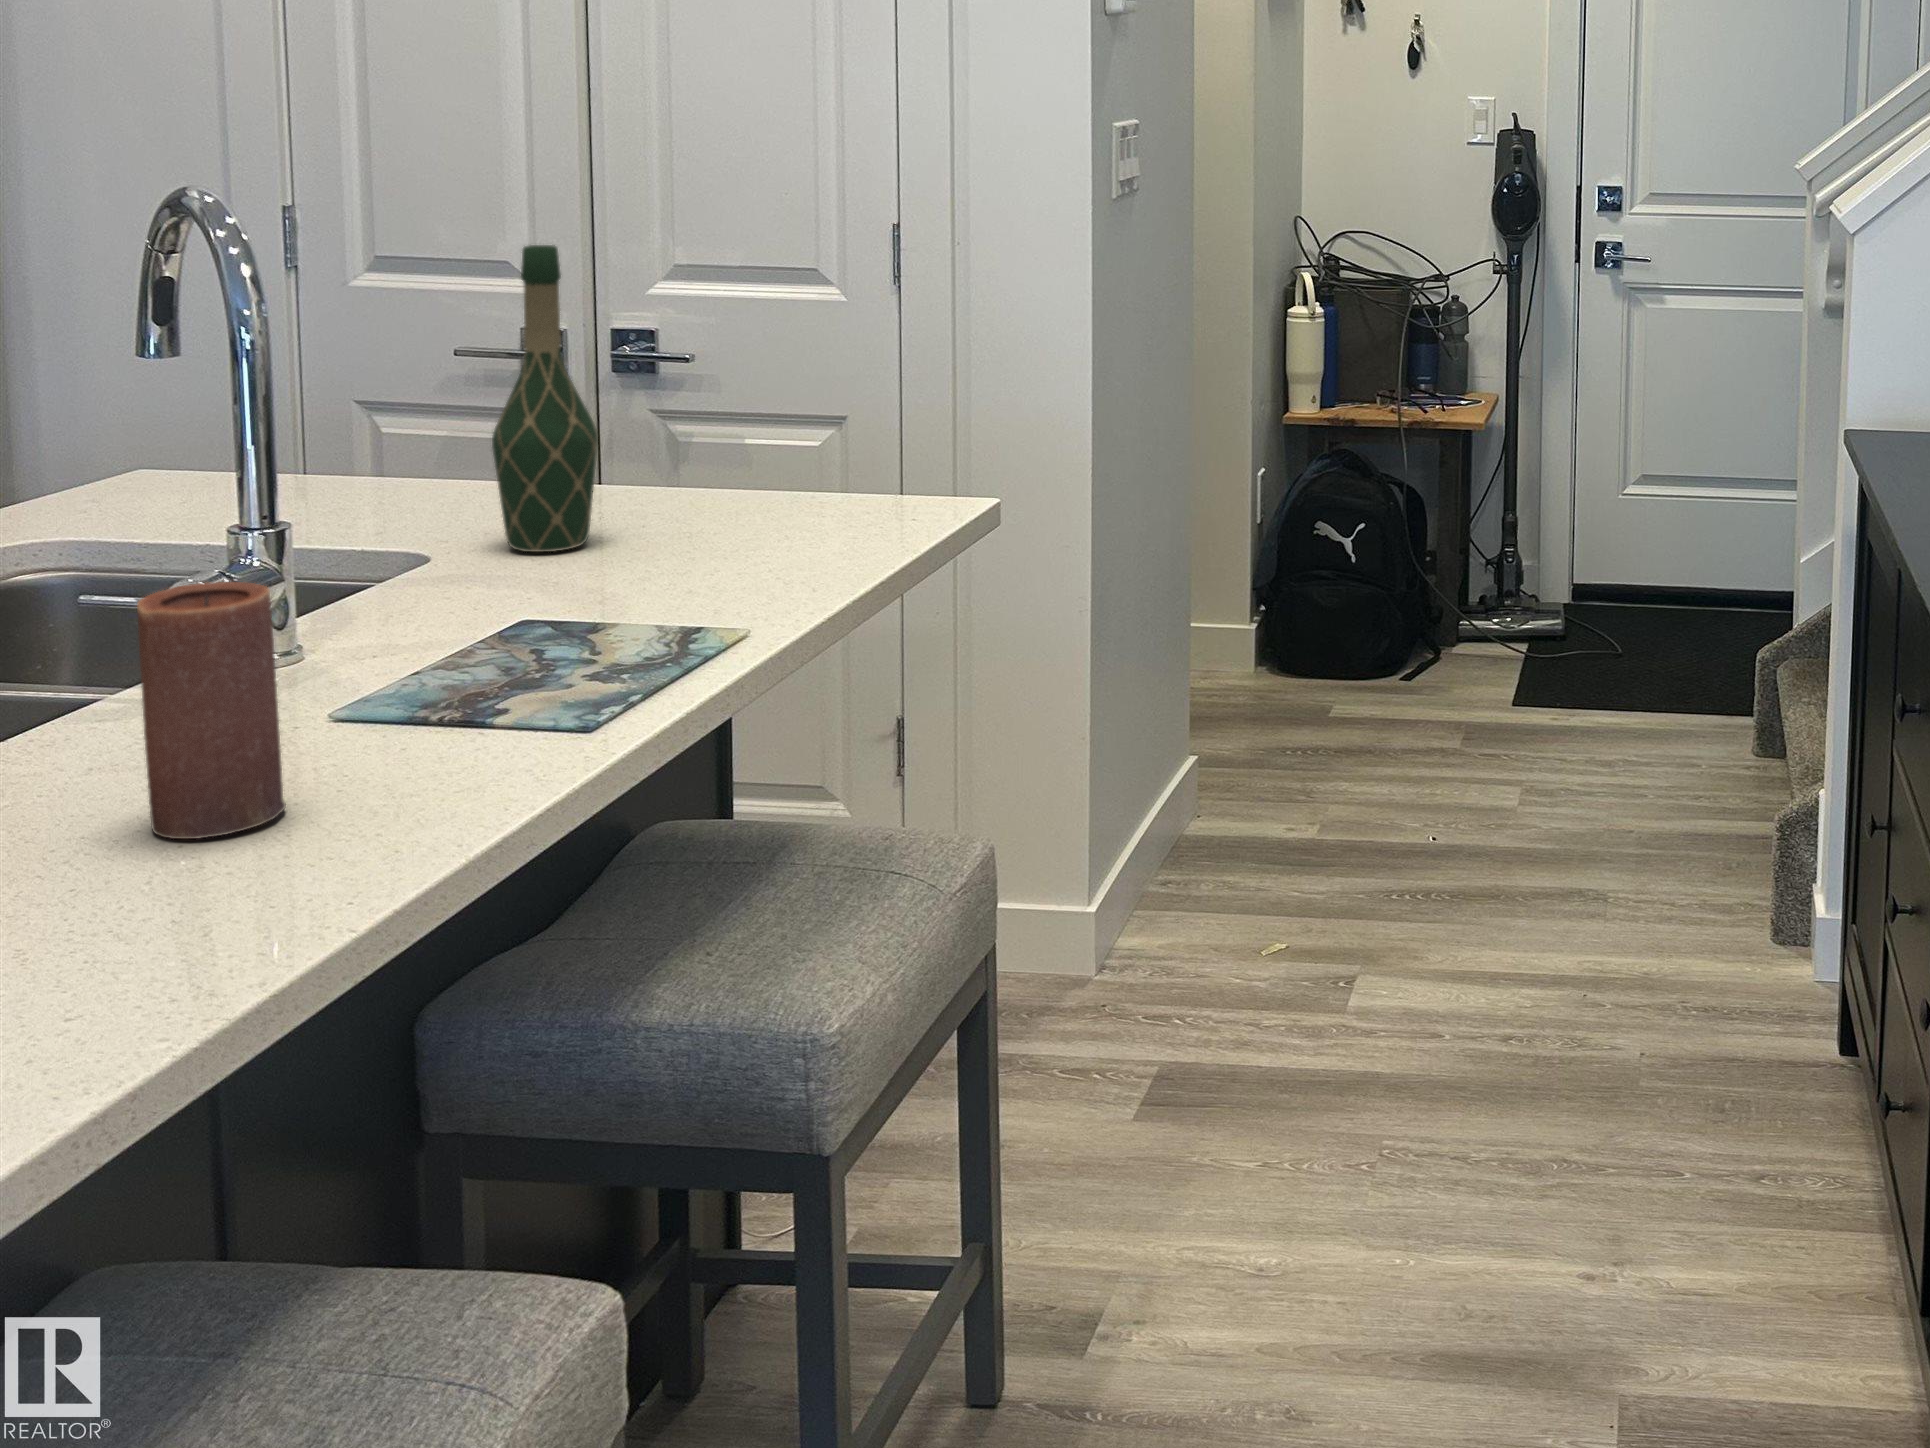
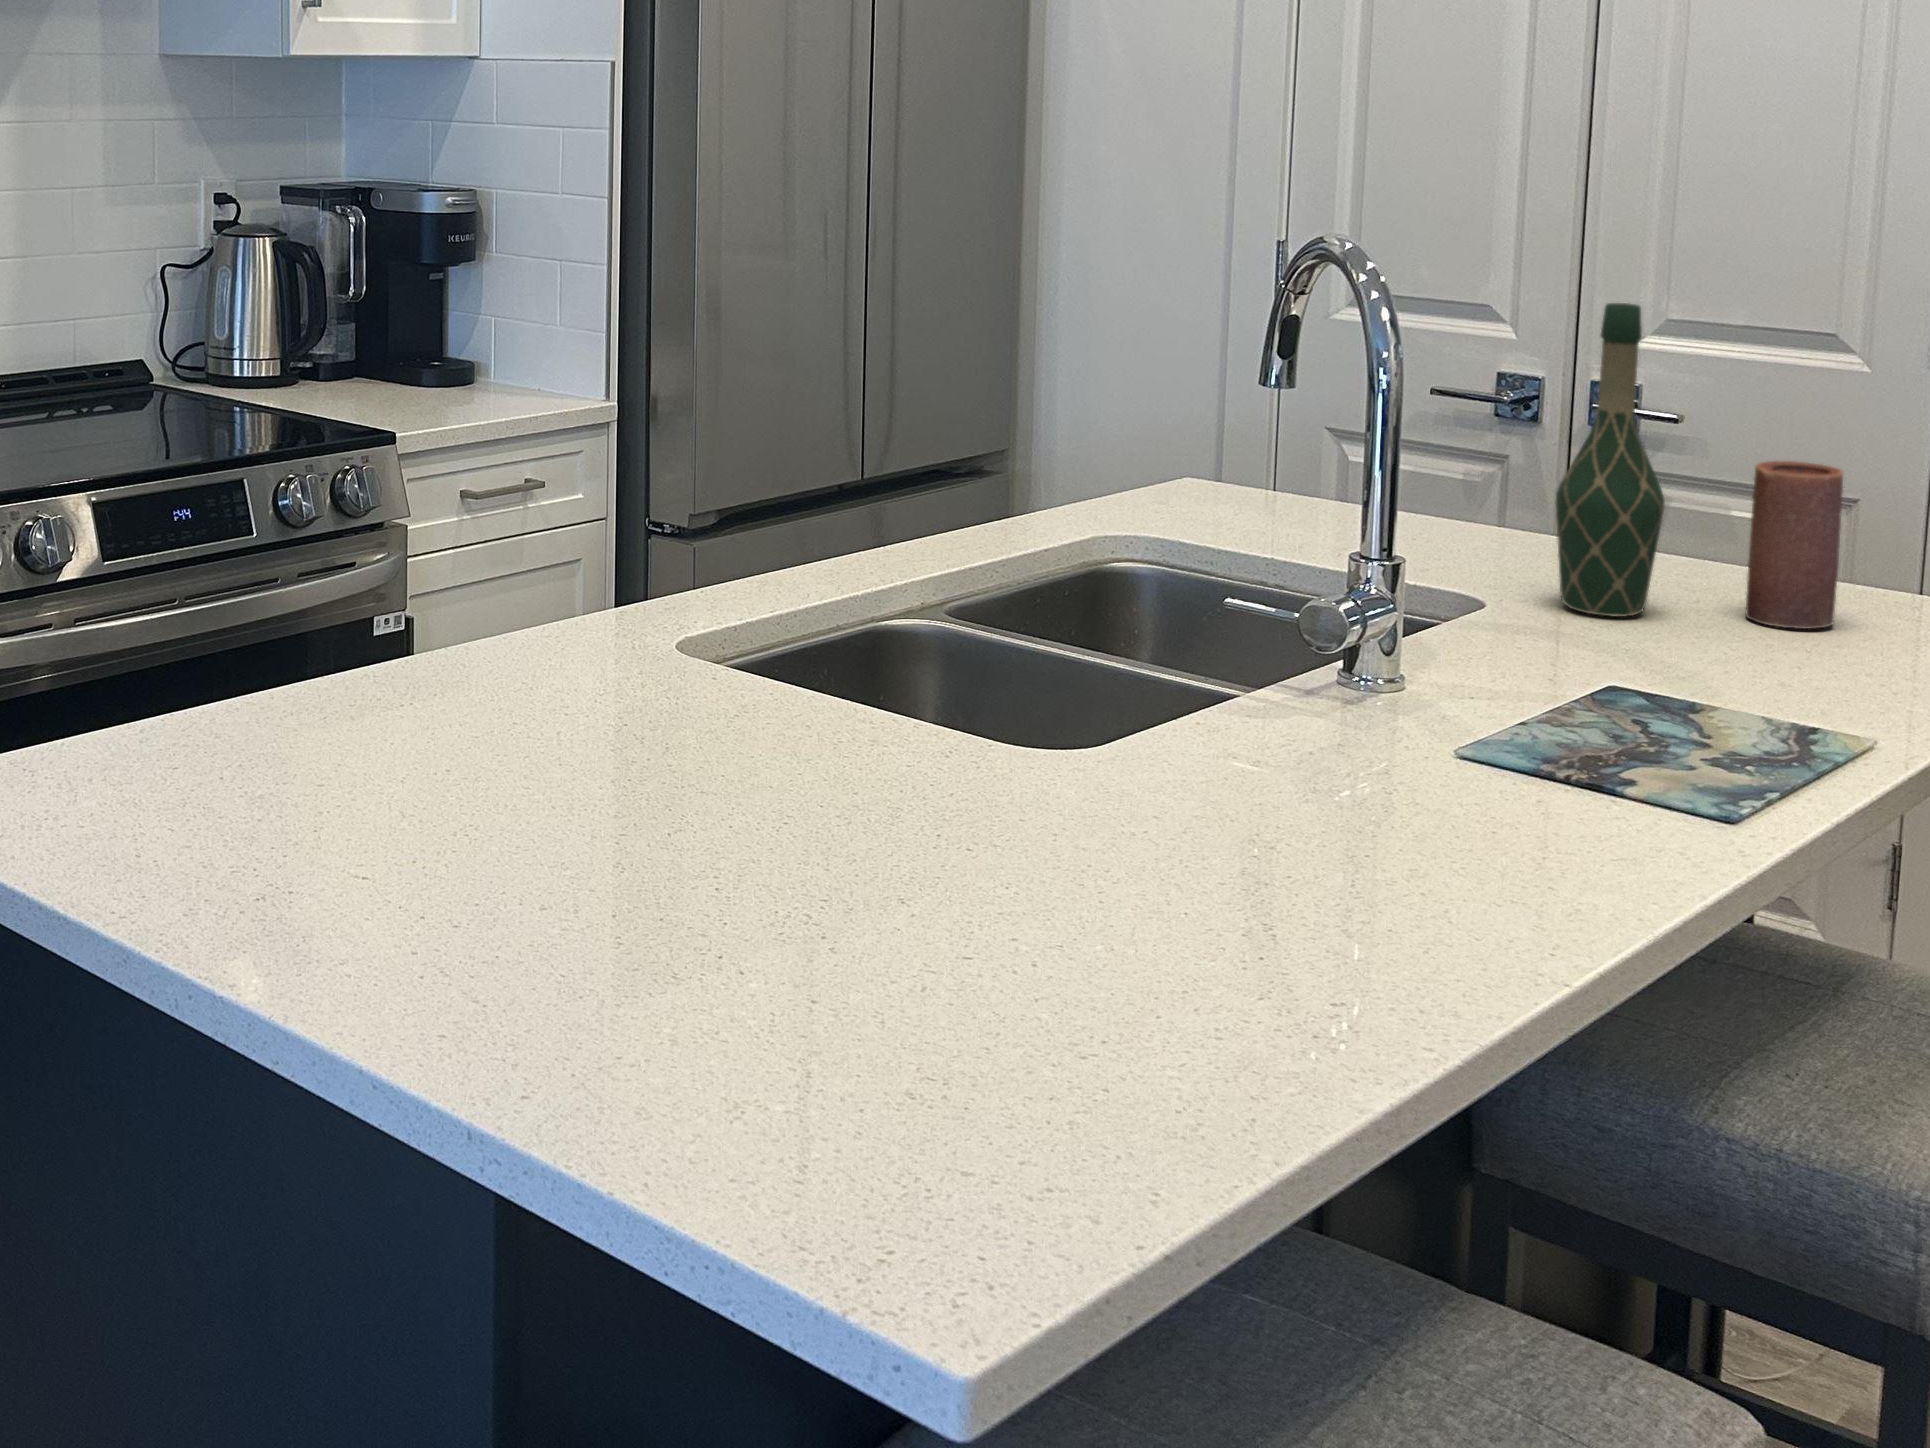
candle: present [137,582,286,839] -> present [1746,461,1843,629]

